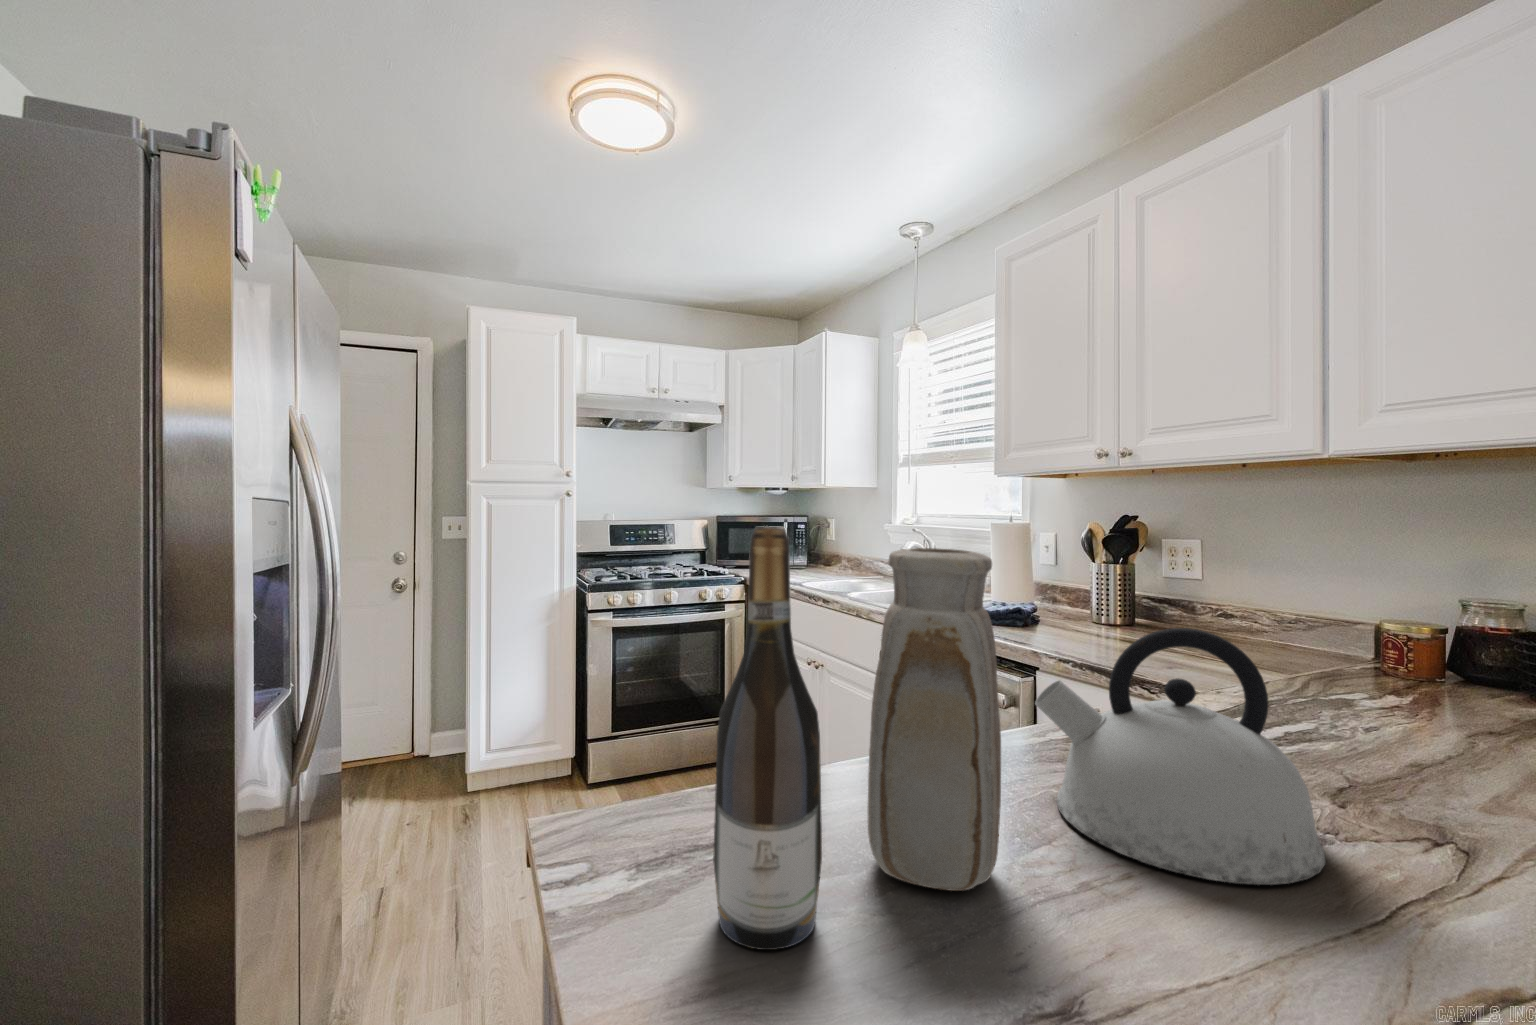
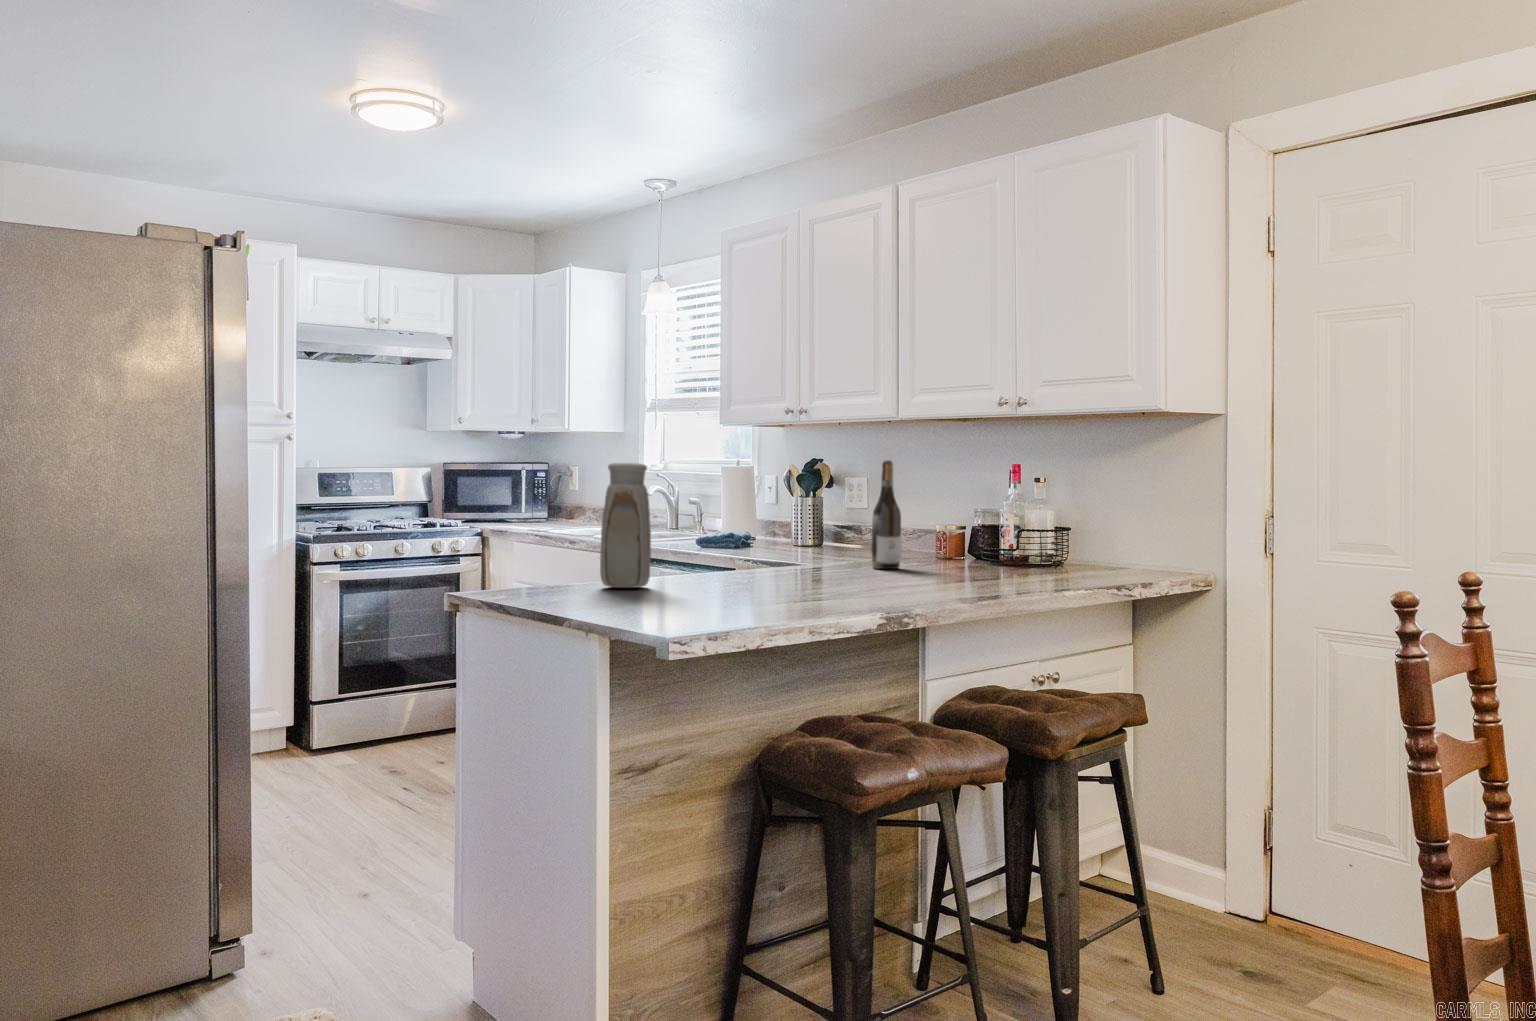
wine bottle: present [713,526,822,950] -> present [871,460,901,569]
kettle: present [1035,628,1325,885] -> none [677,499,780,585]

